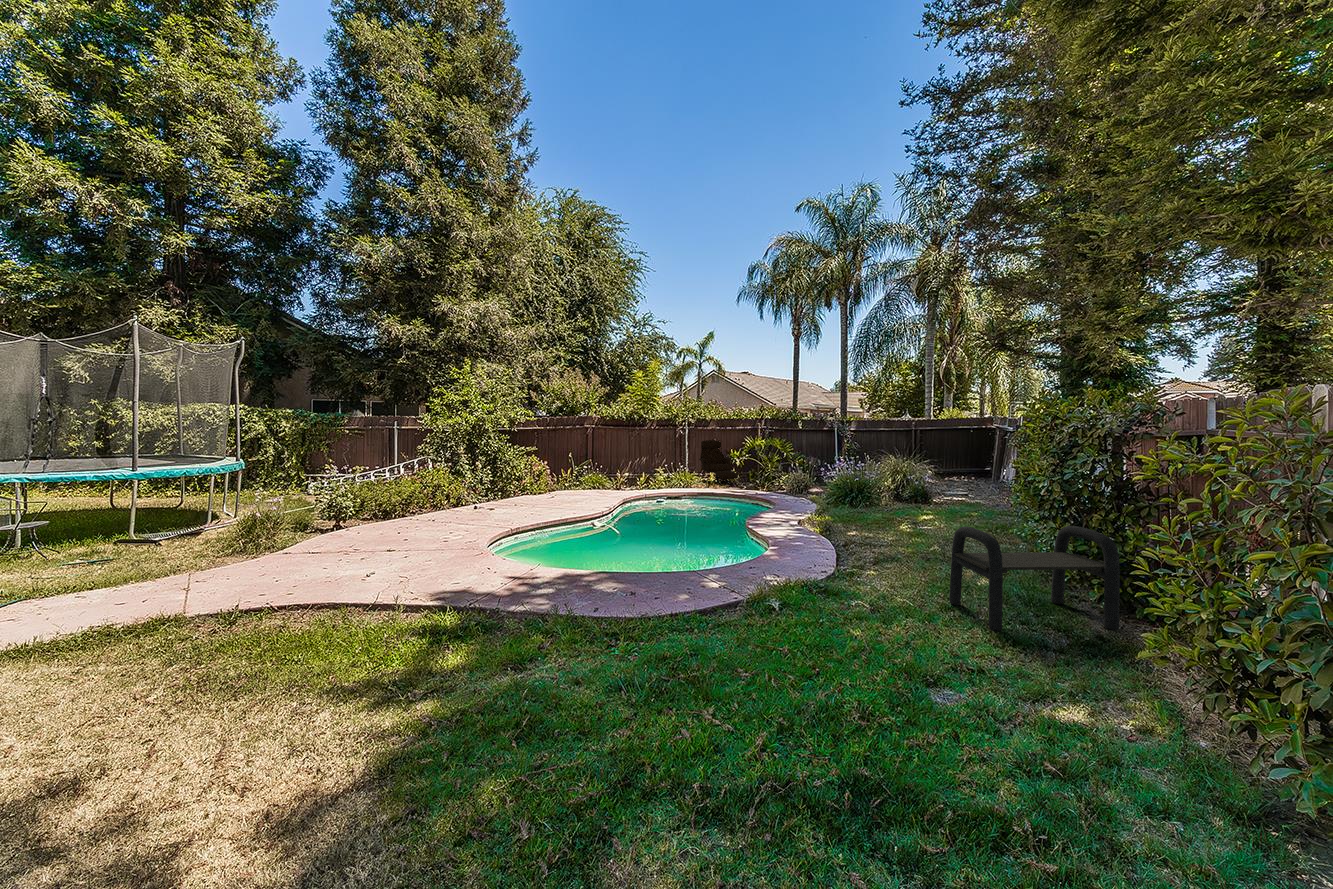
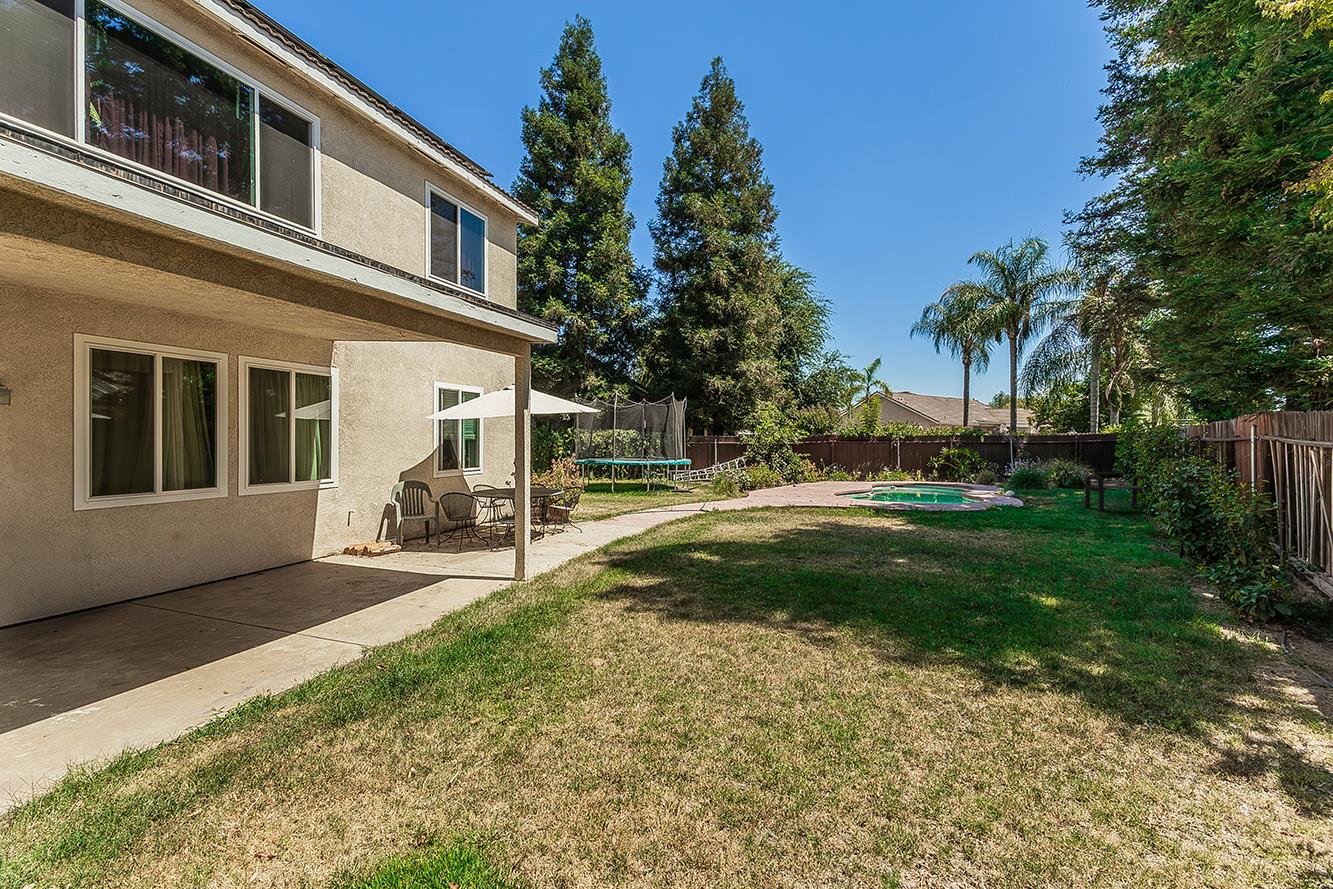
lounge chair: present [699,440,738,485] -> none [907,450,940,482]

